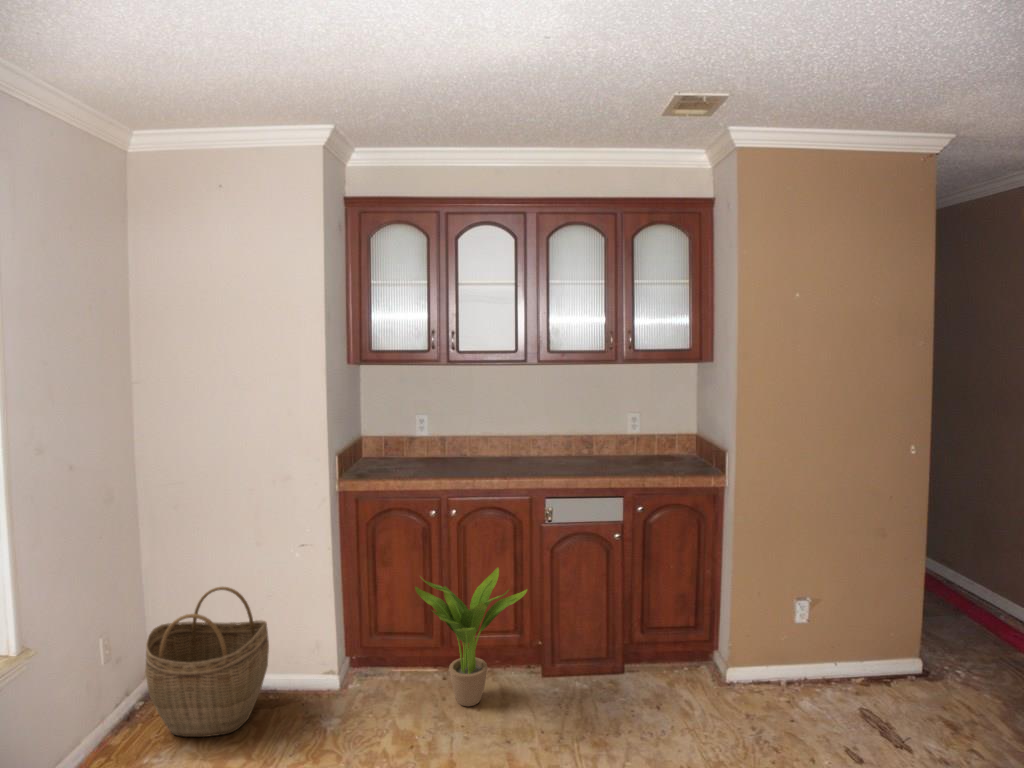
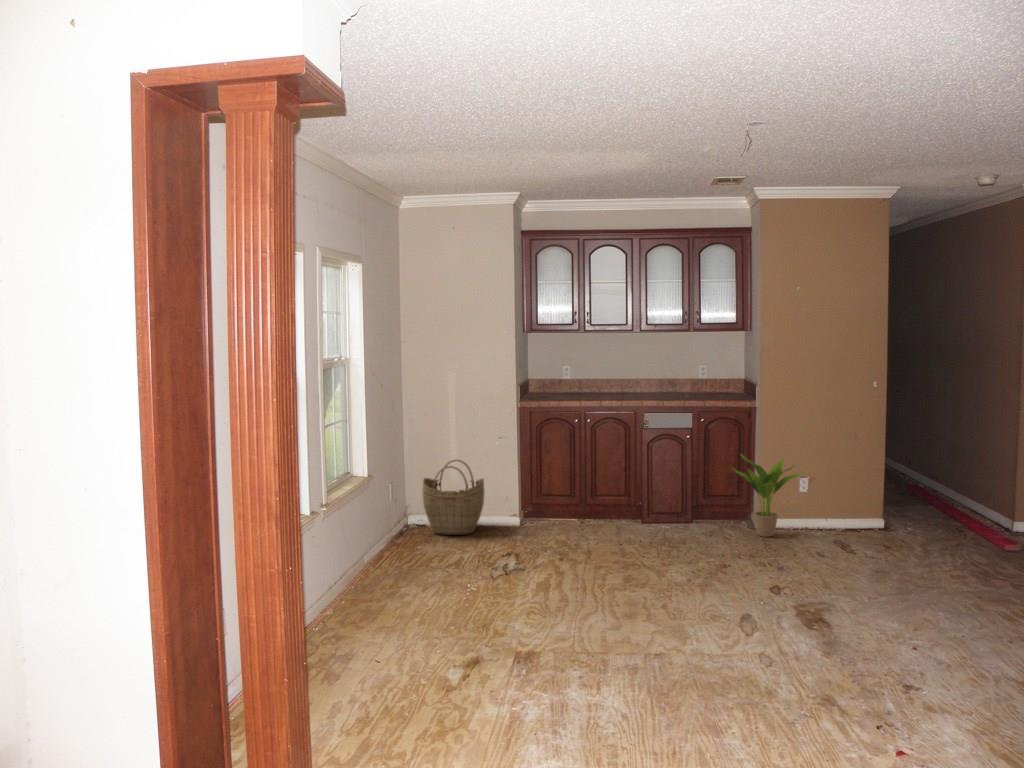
potted plant: present [415,568,527,706] -> present [732,454,802,537]

